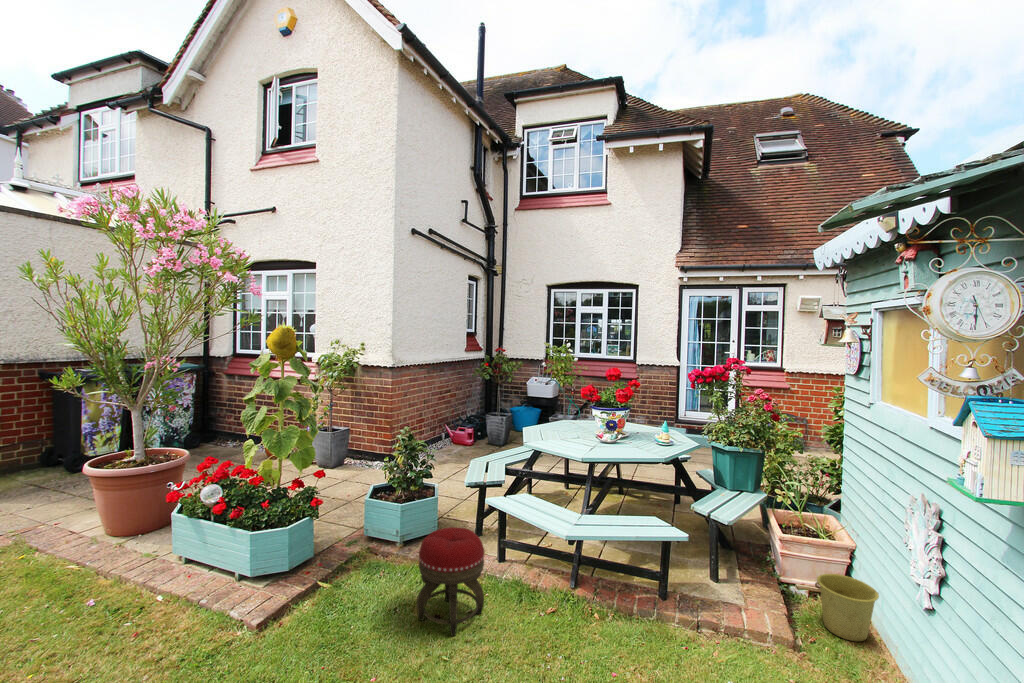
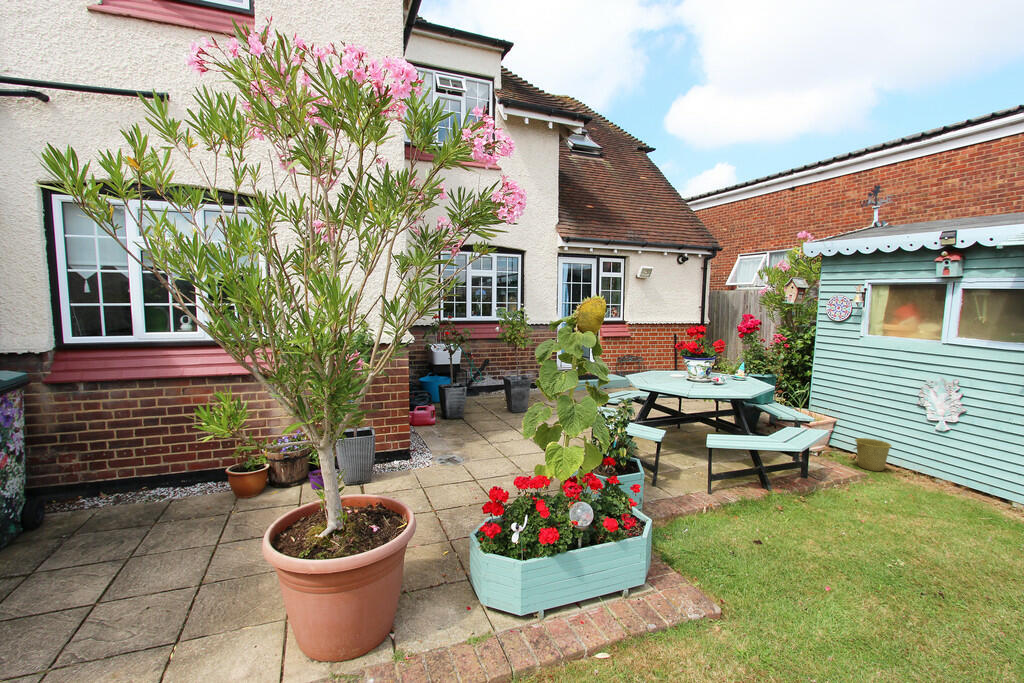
footstool: present [417,527,484,636] -> none [749,468,817,554]

